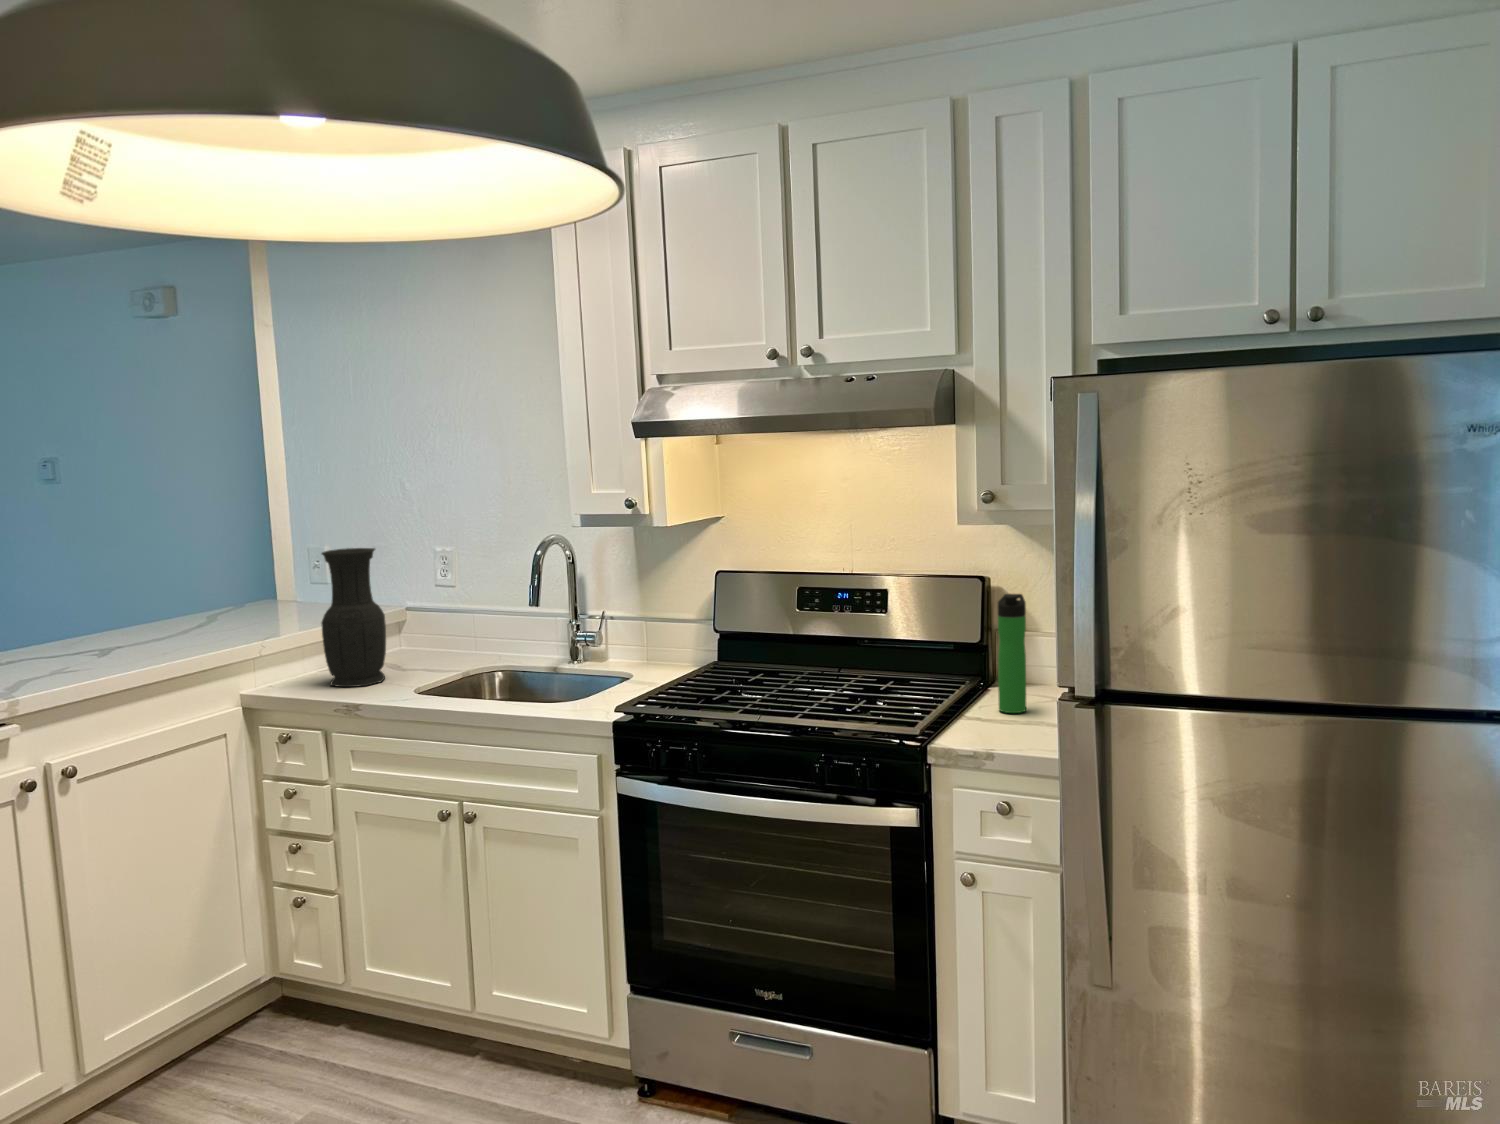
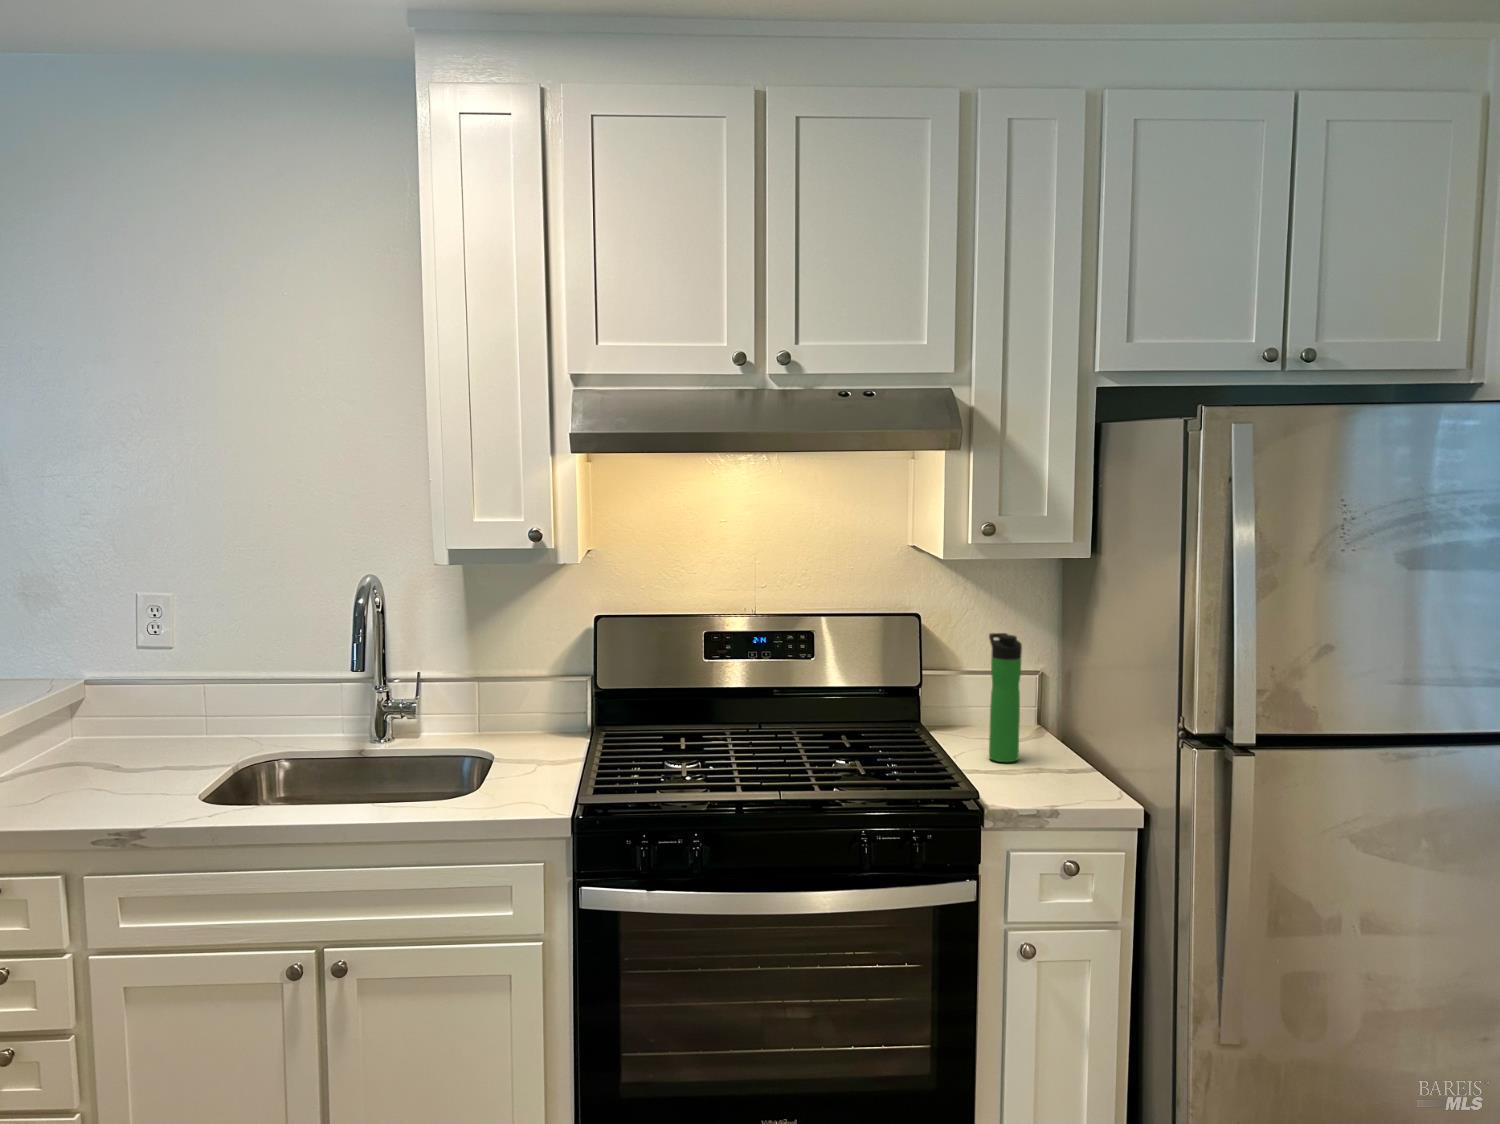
vase: present [322,548,386,687] -> none [50,601,144,805]

